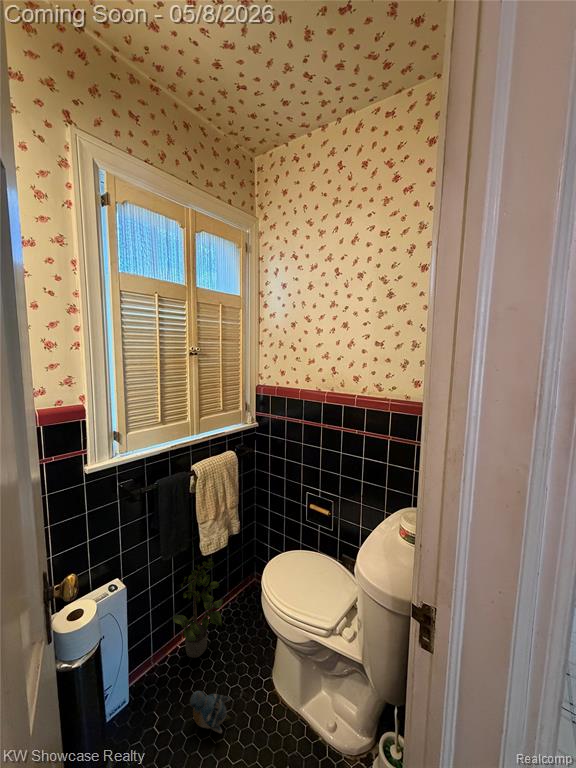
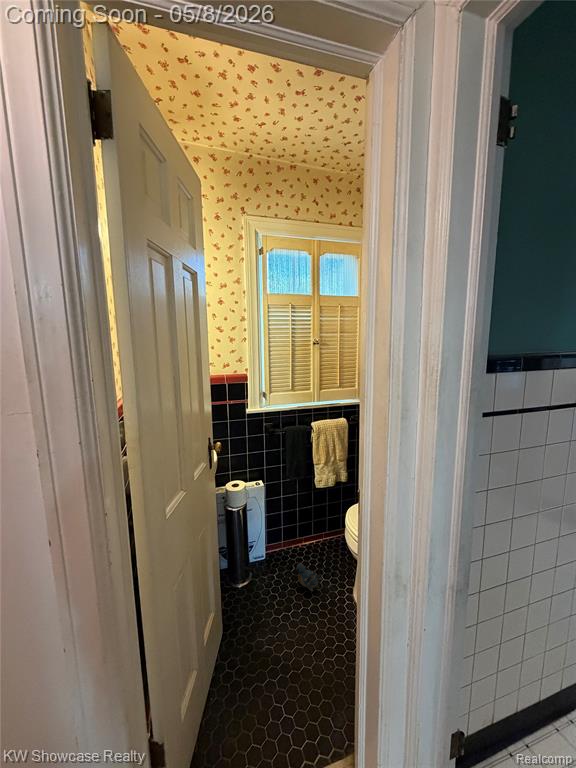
potted plant: present [173,559,223,658] -> none [294,490,332,555]

